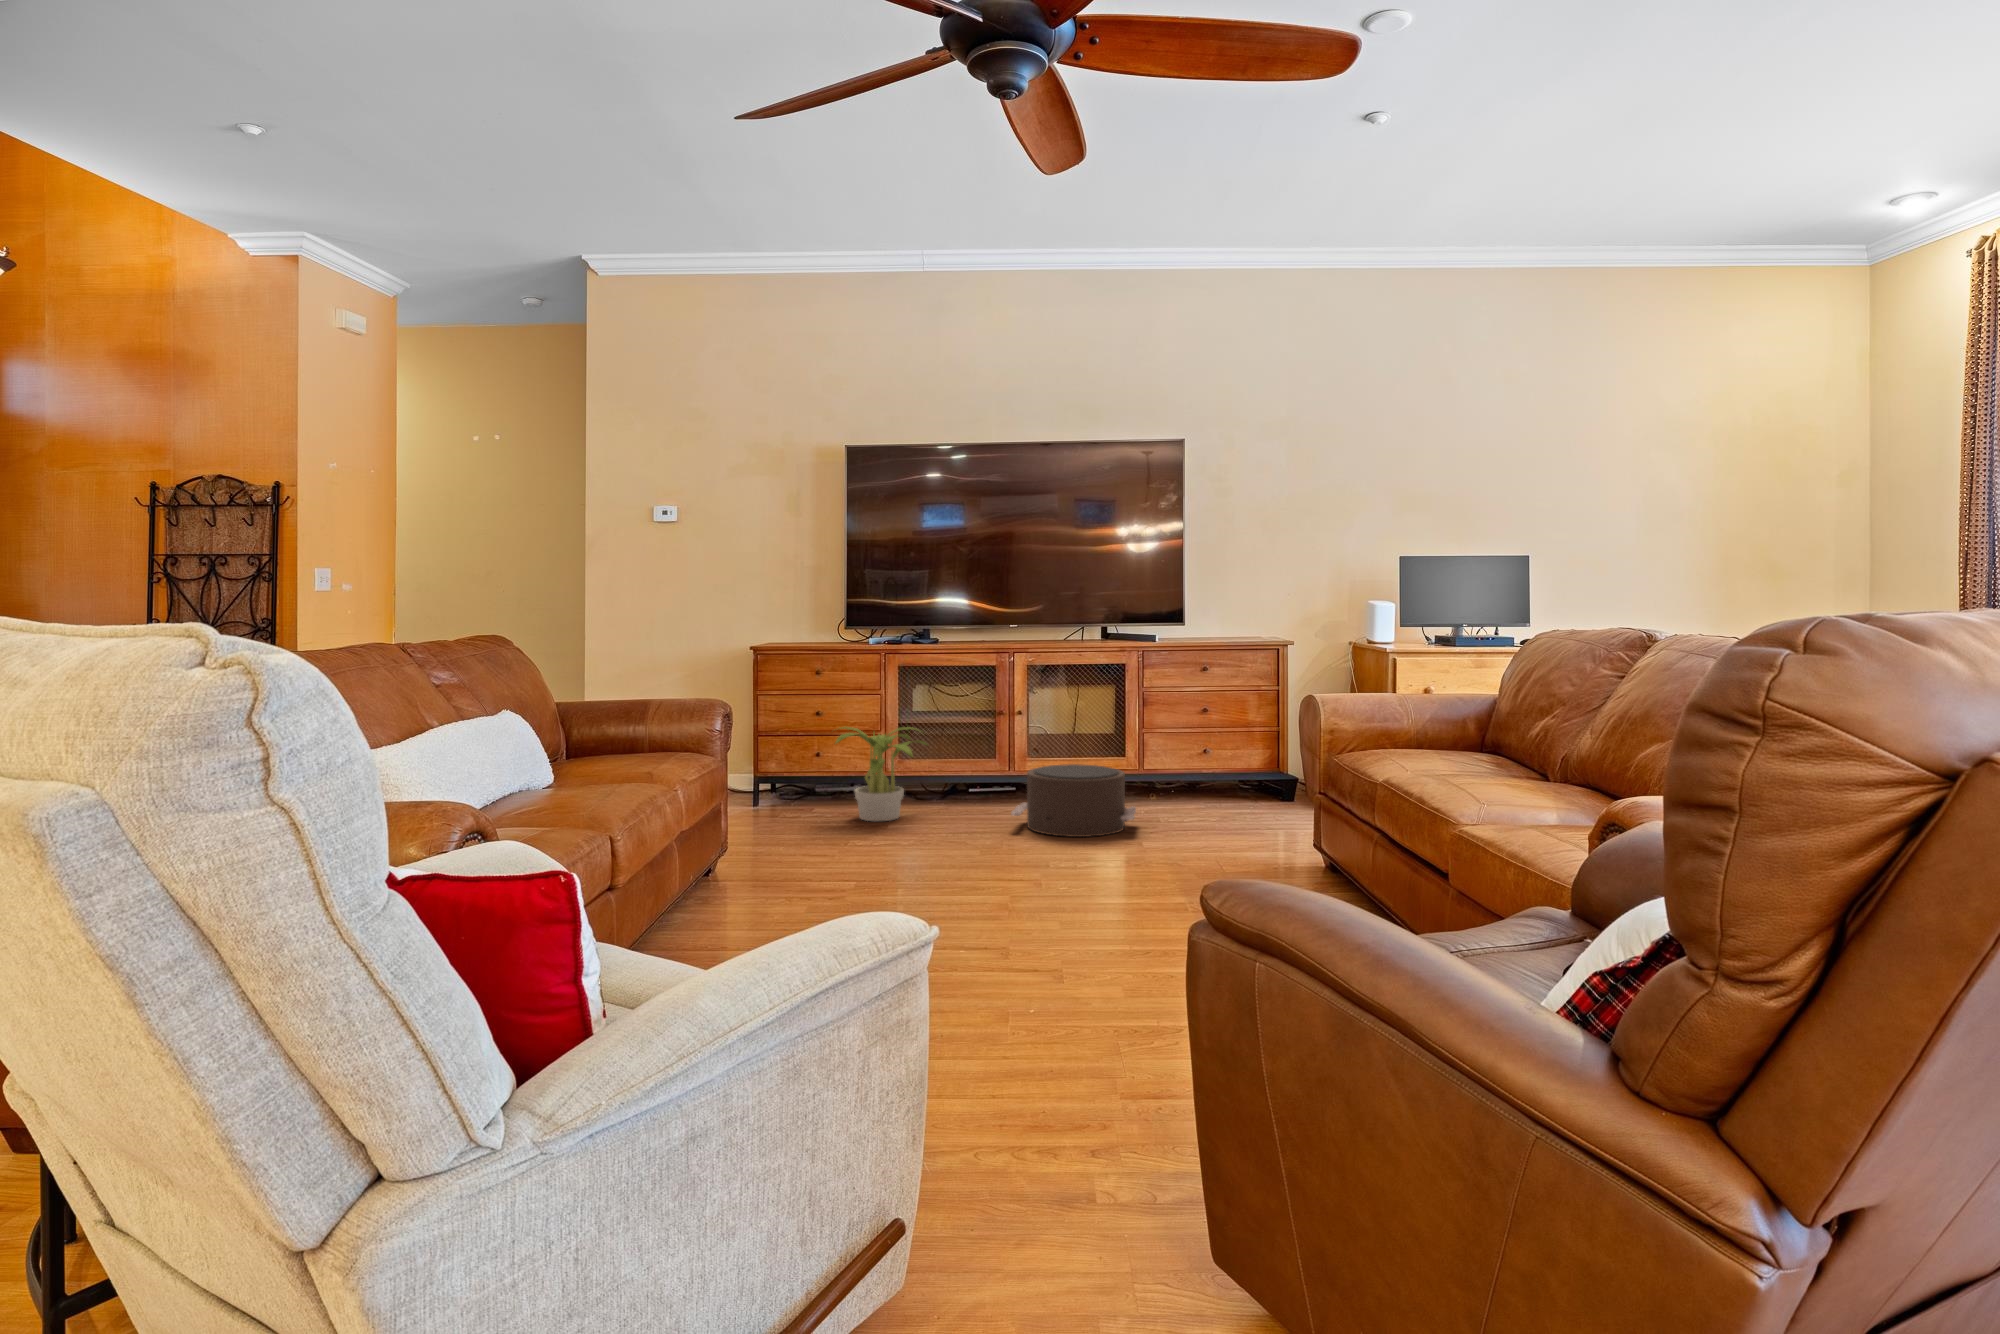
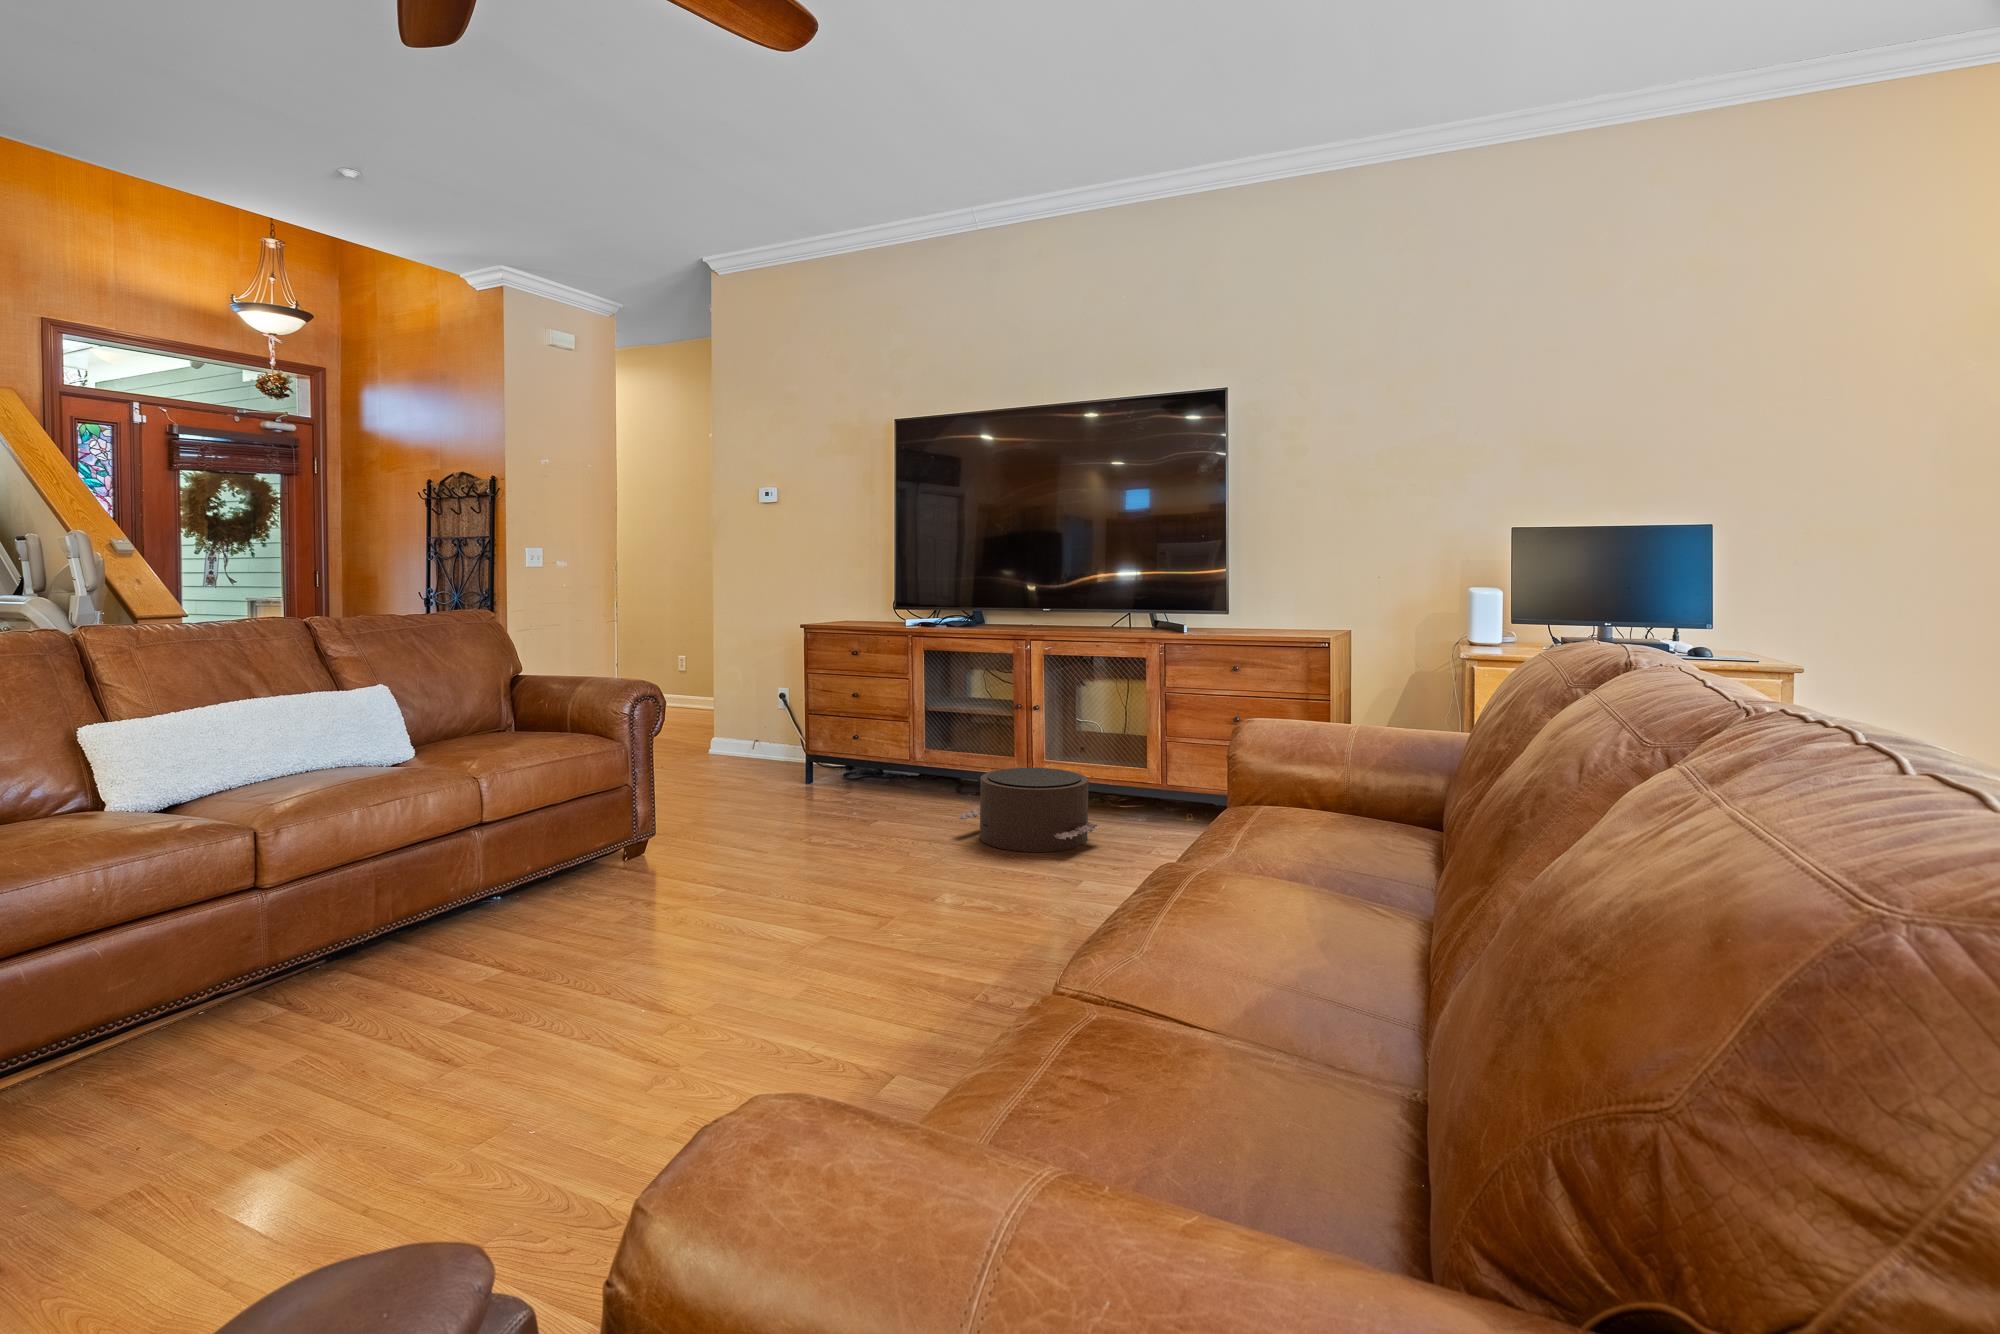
potted plant: present [836,727,927,821] -> none [818,710,932,809]

